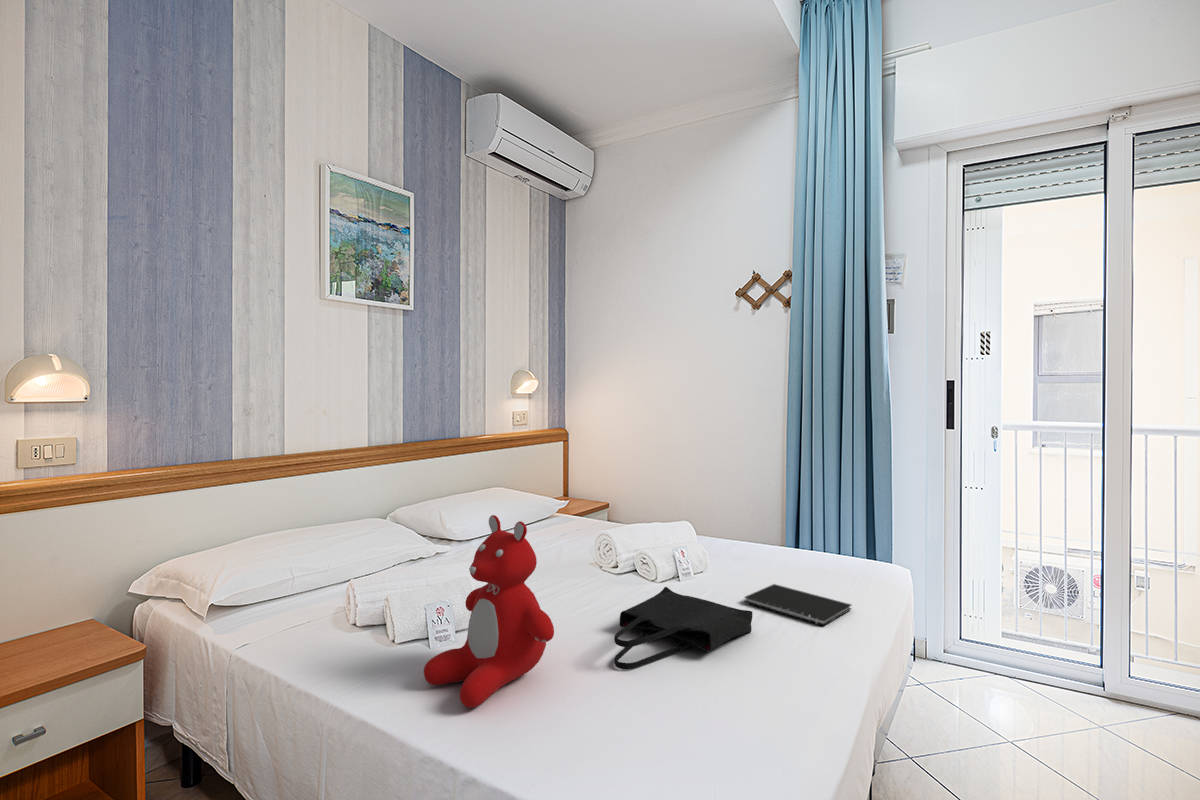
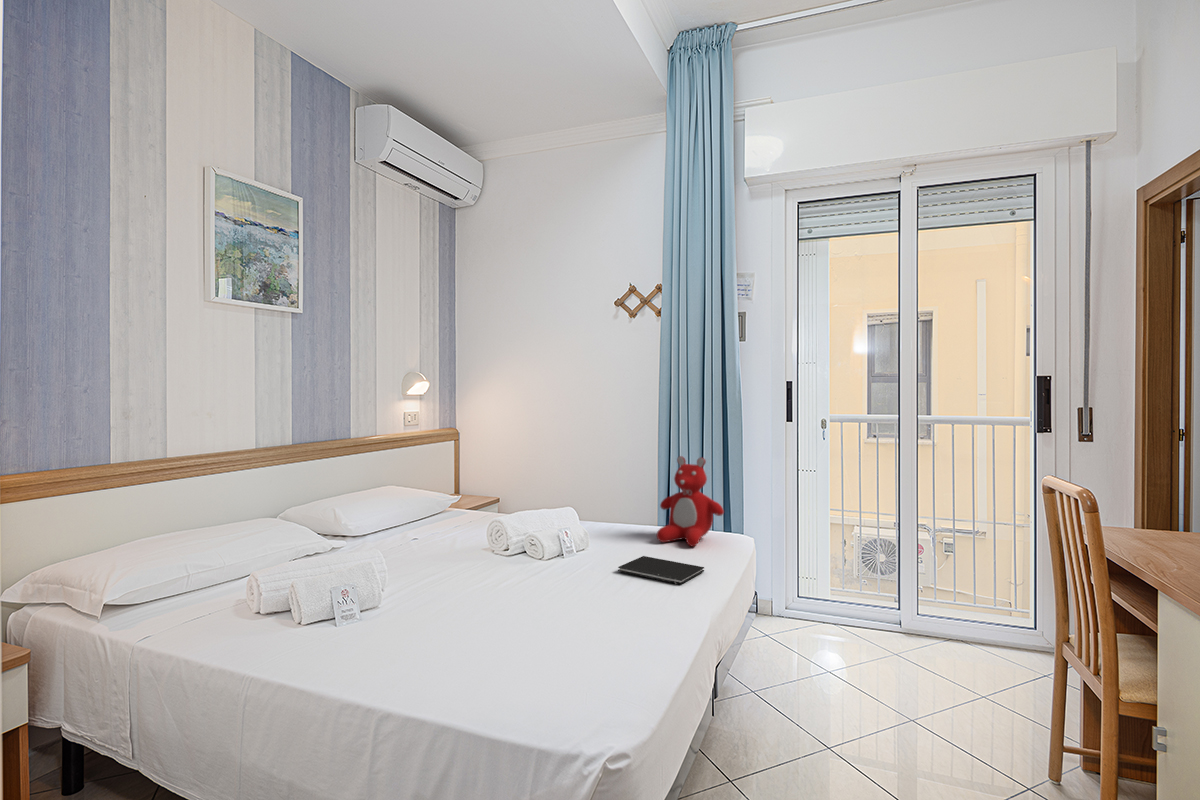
teddy bear: present [424,515,554,708] -> present [657,456,724,546]
tote bag: present [614,587,752,669] -> none [507,562,623,627]

